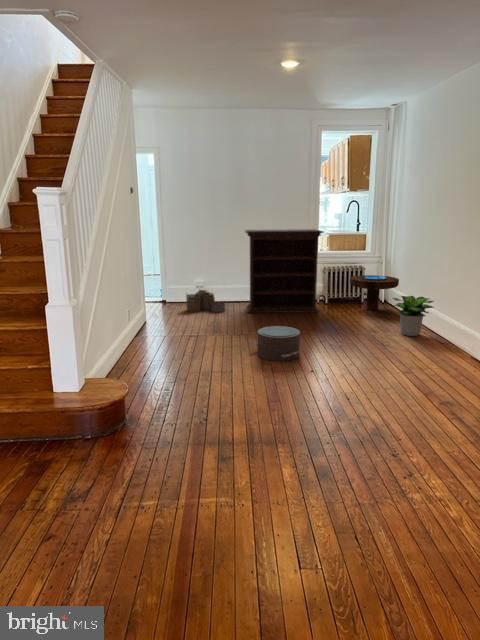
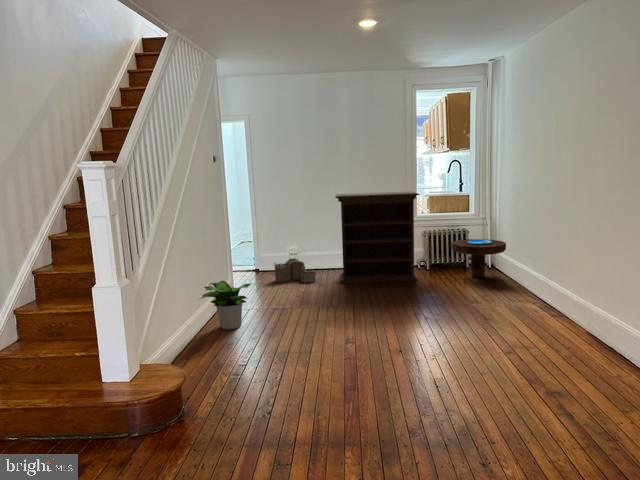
potted plant: present [393,296,434,336] -> present [202,281,251,330]
pouf: present [250,326,301,361] -> none [333,300,391,340]

